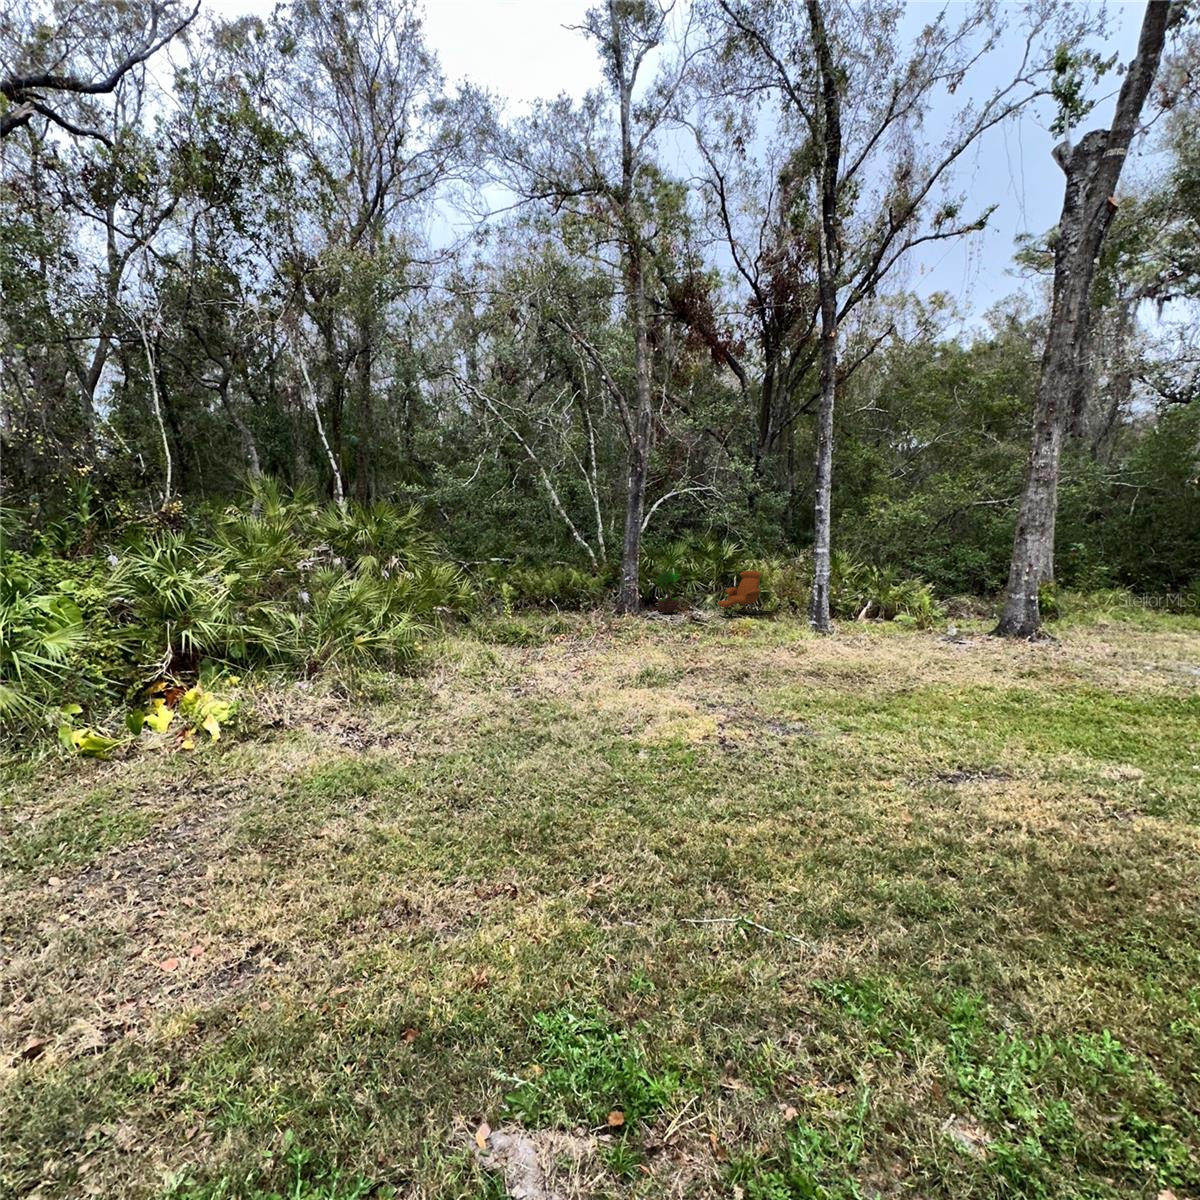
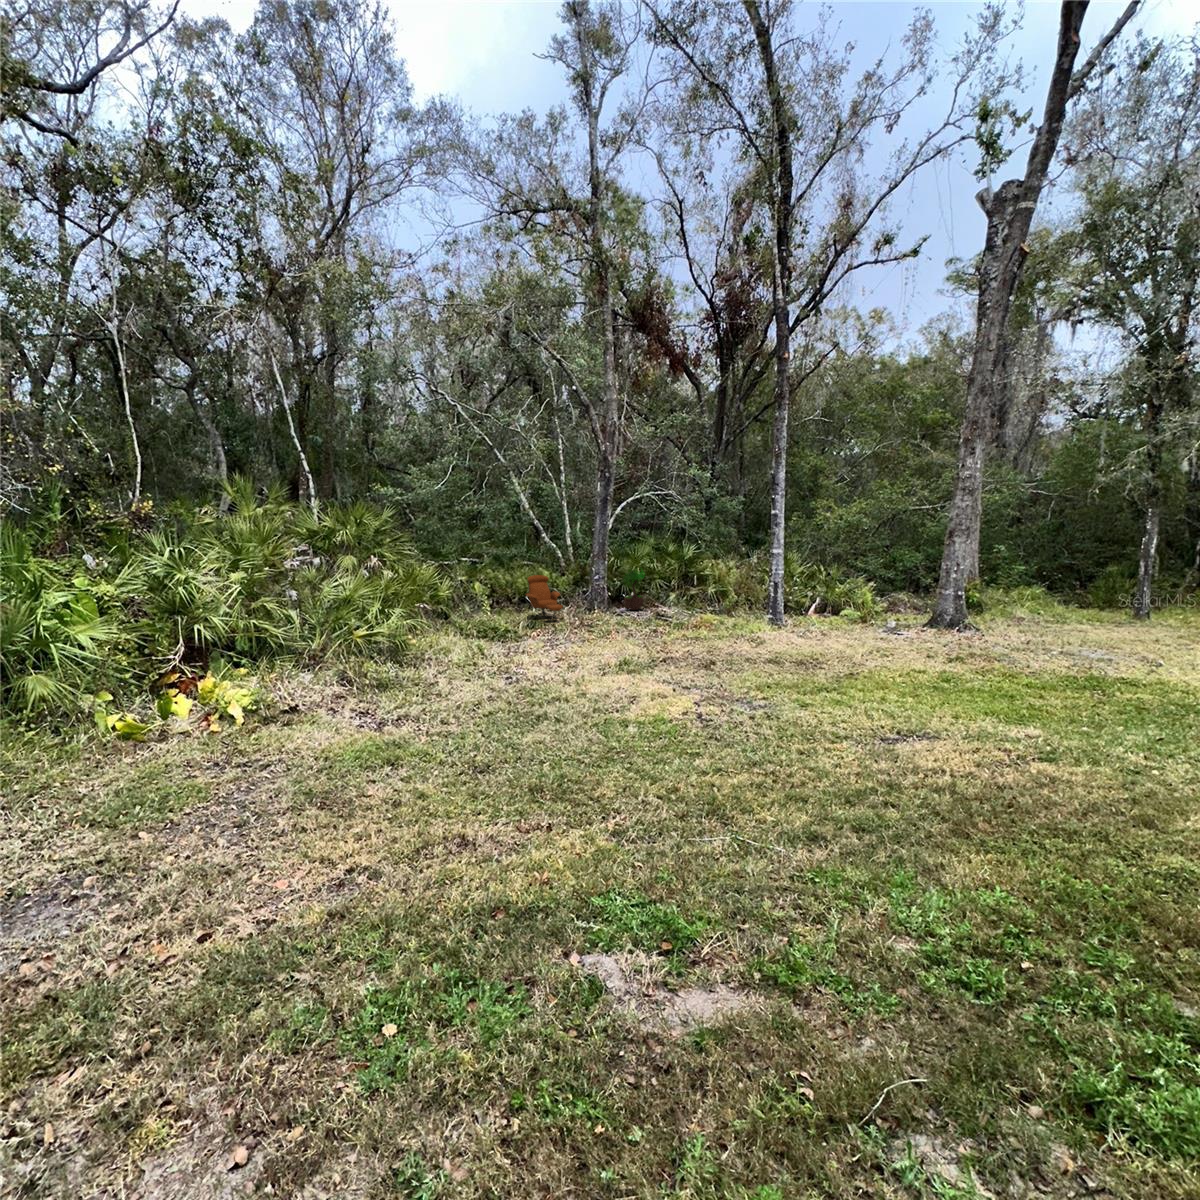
lounge chair: present [718,570,761,617] -> present [526,575,563,621]

